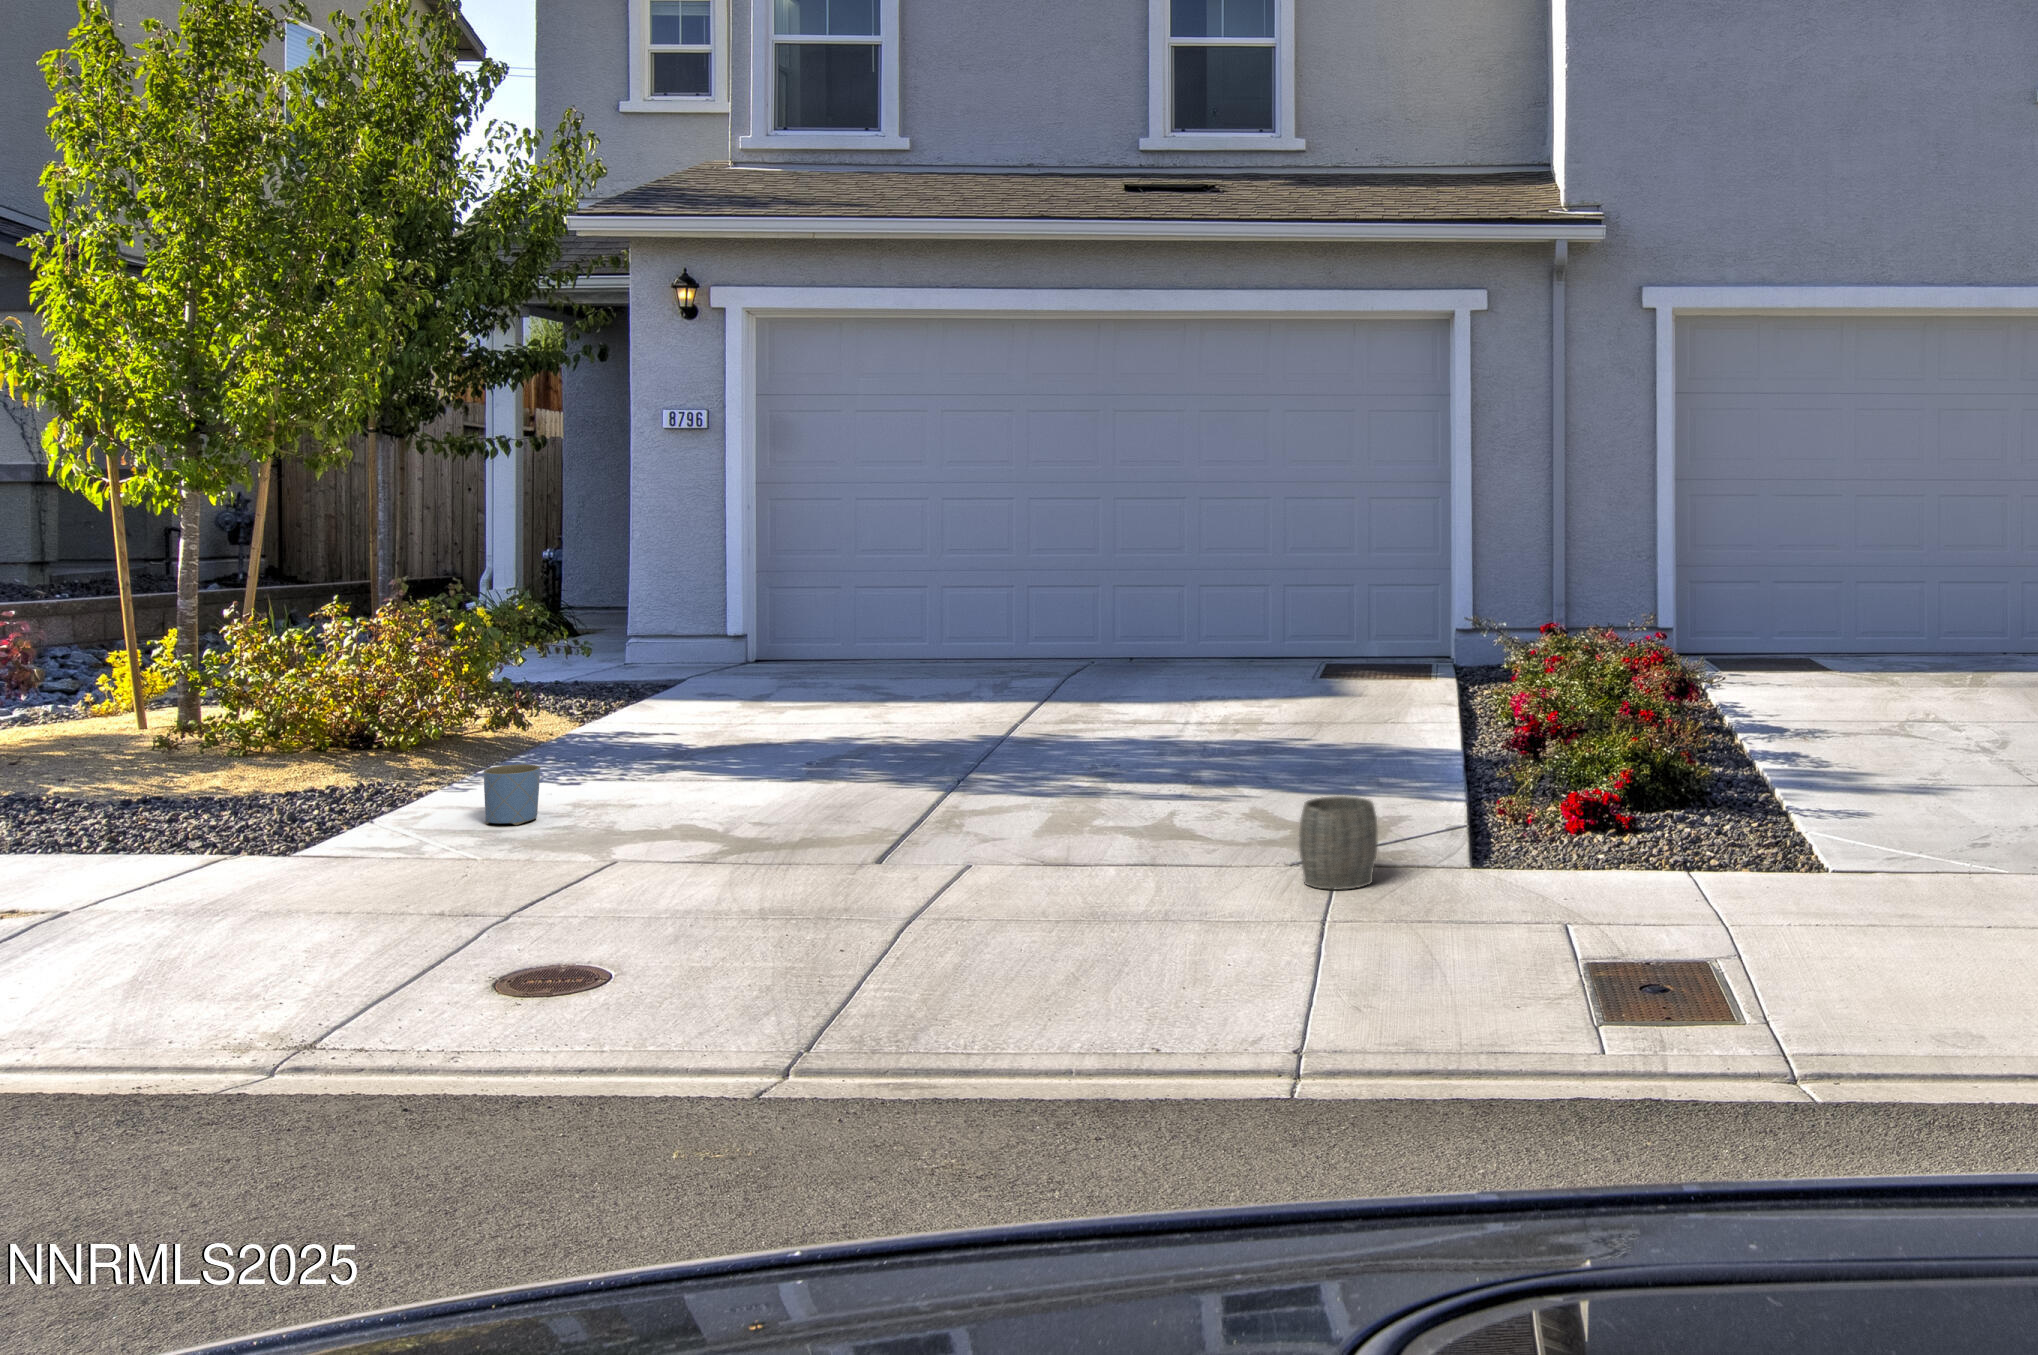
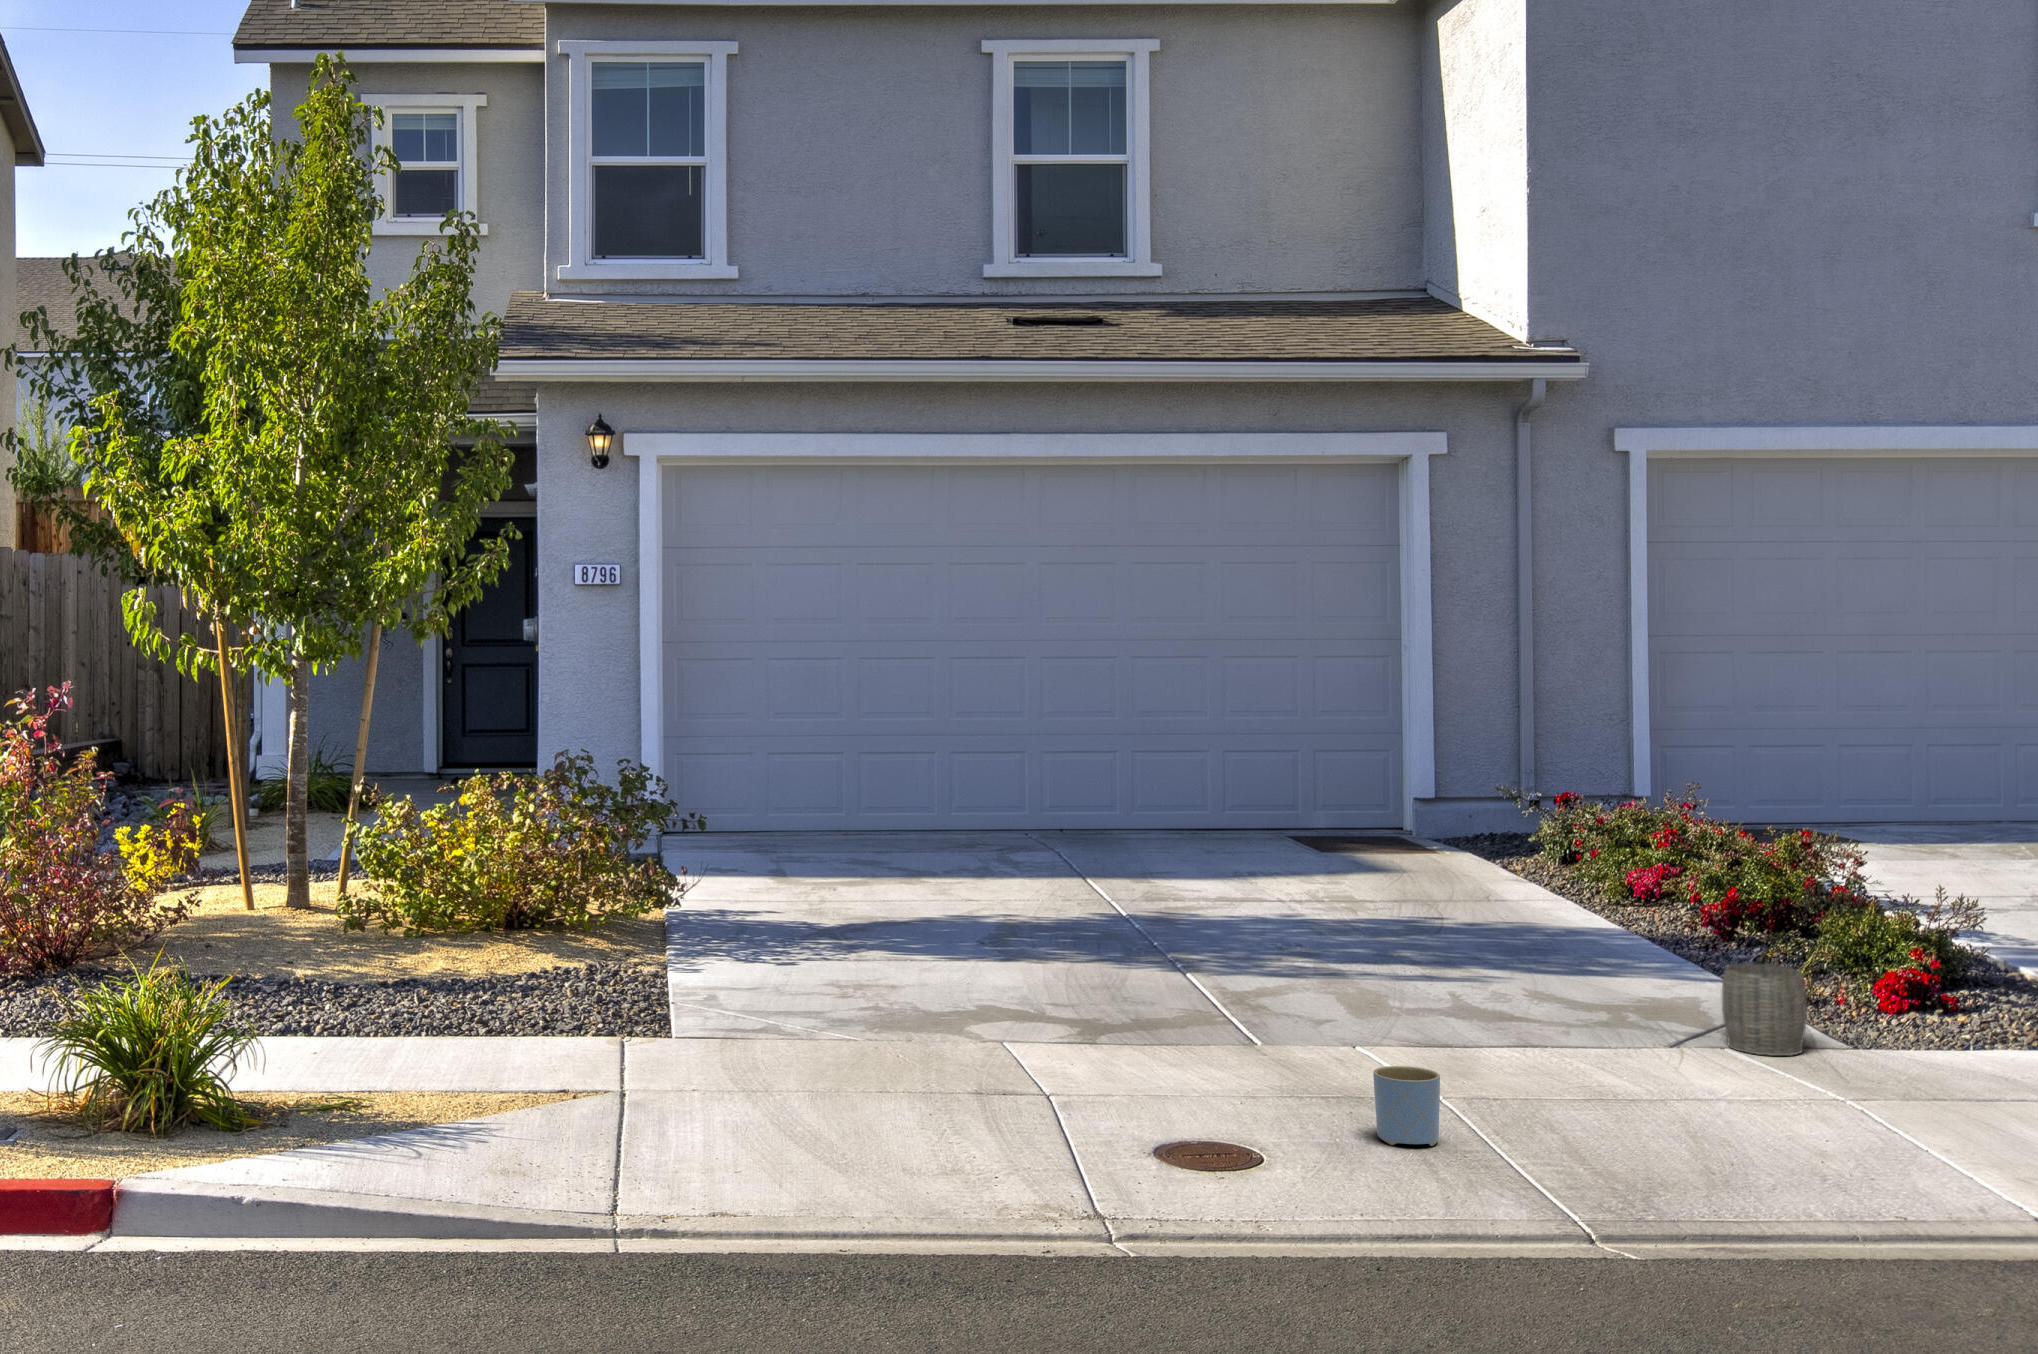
planter: present [484,764,540,825] -> present [1373,1066,1440,1146]

